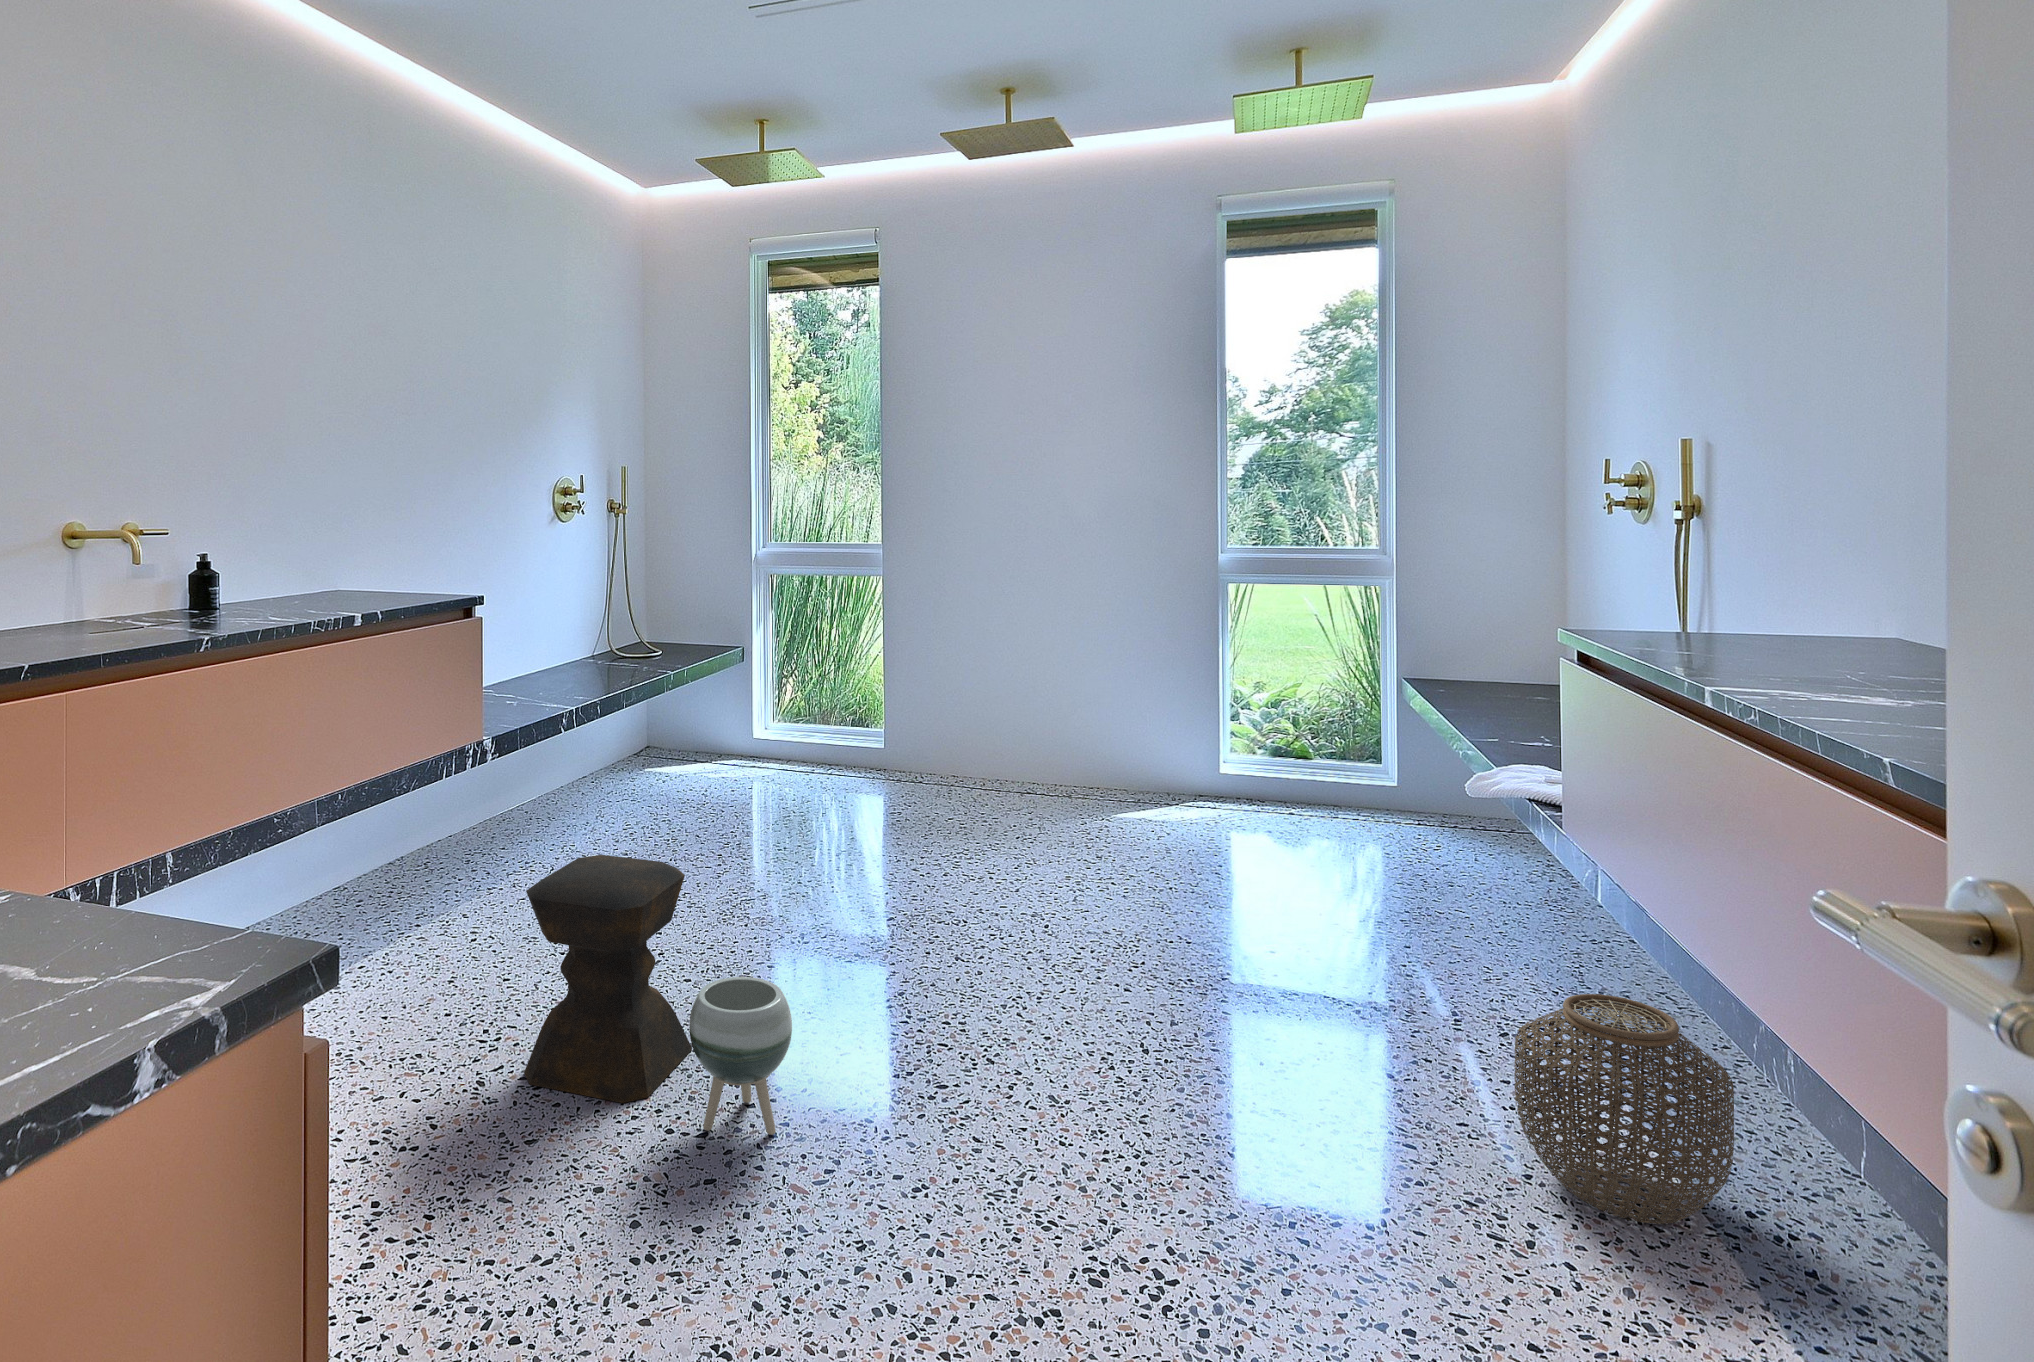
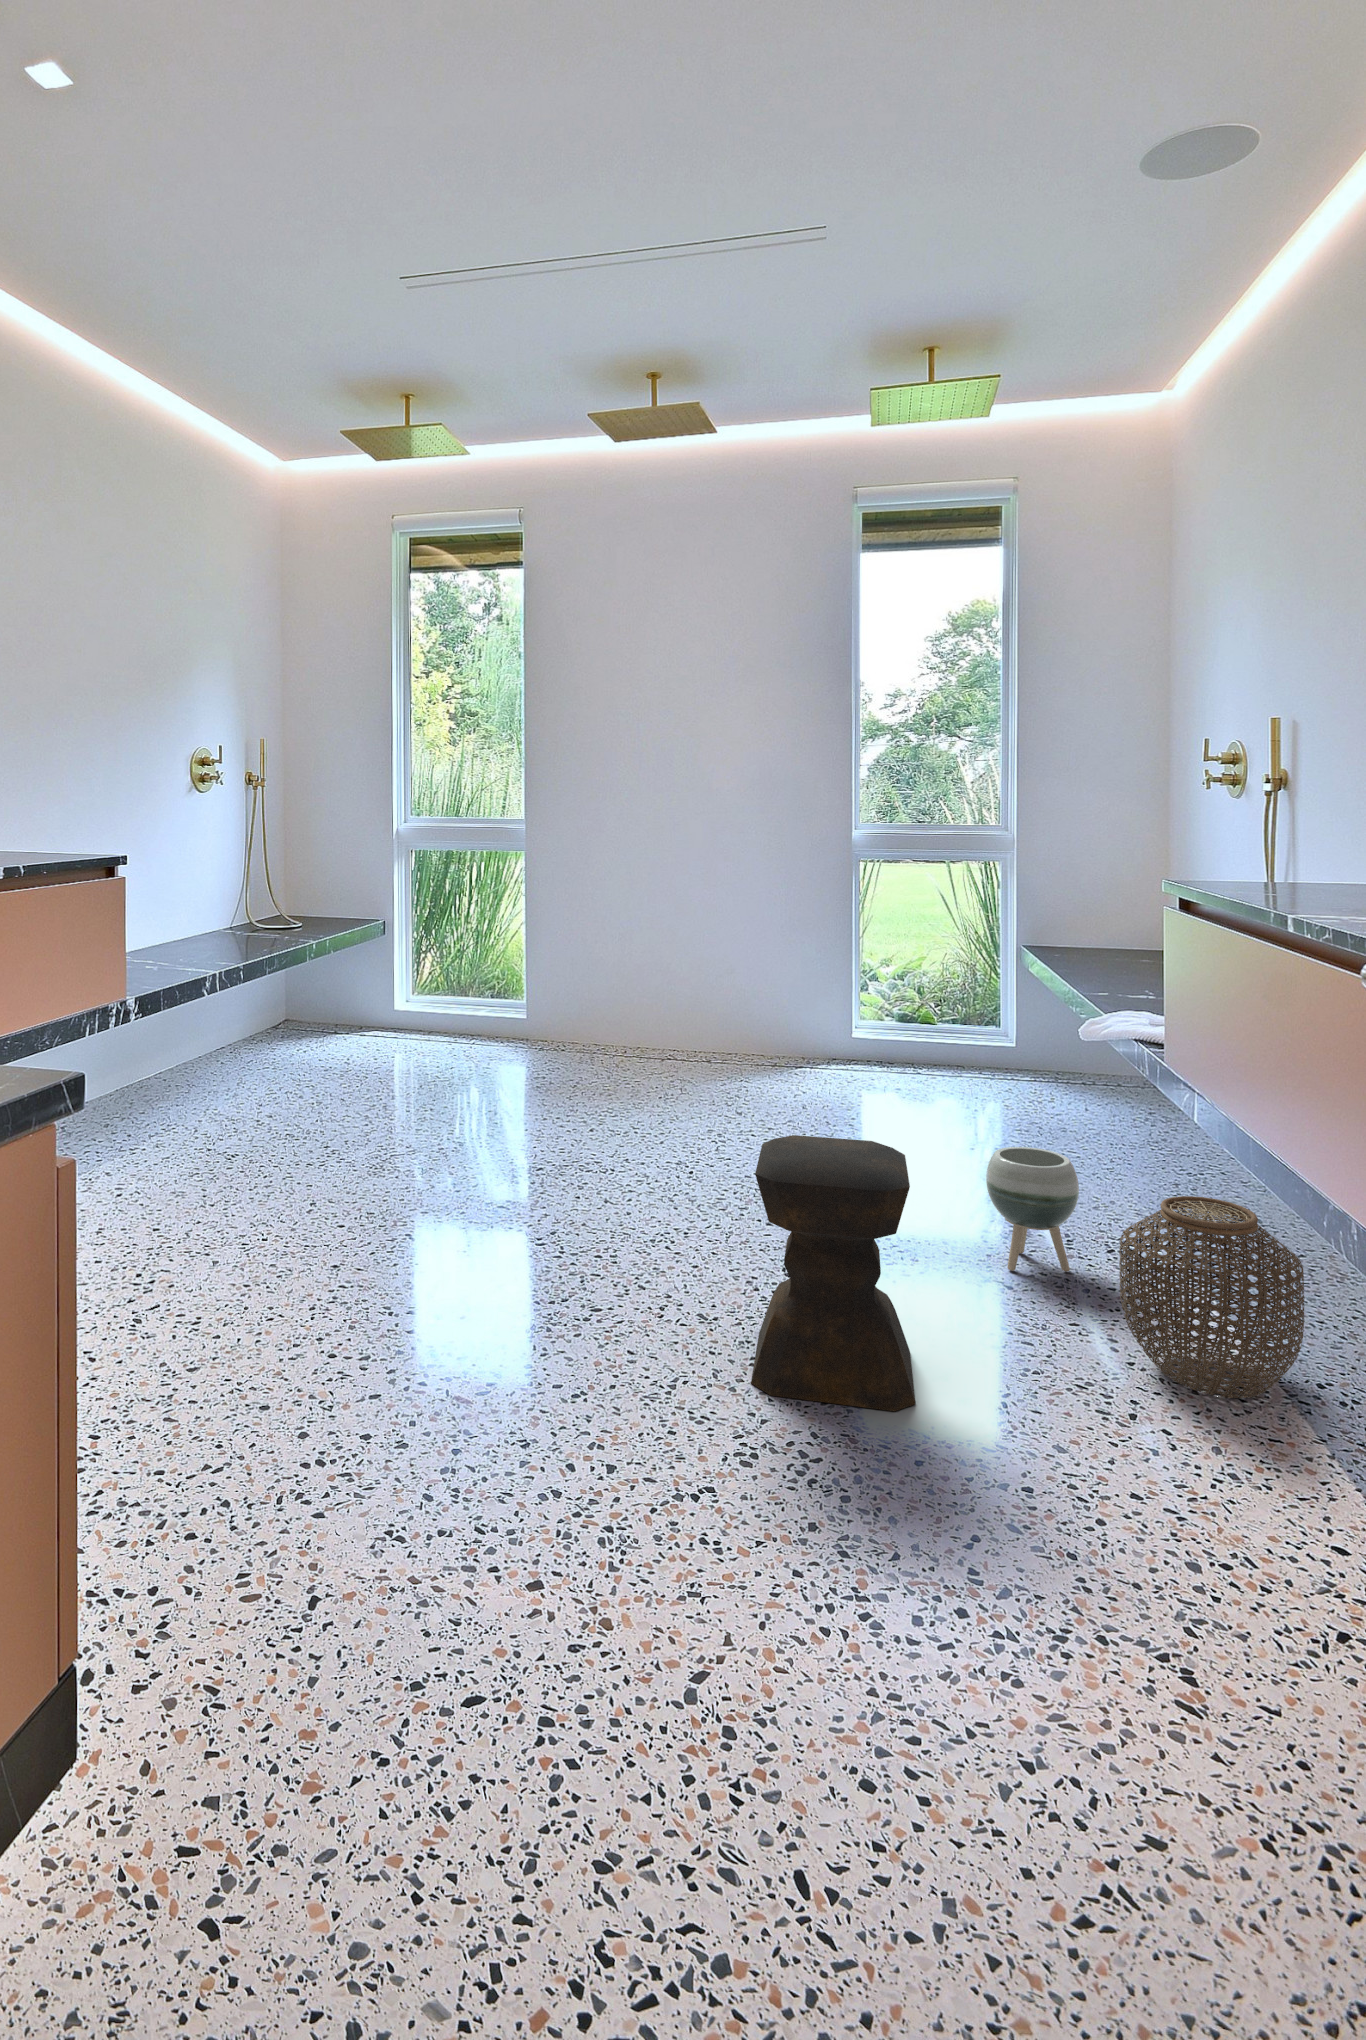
stool: present [524,855,692,1103] -> present [751,1135,916,1411]
planter: present [689,977,792,1135] -> present [986,1147,1079,1272]

